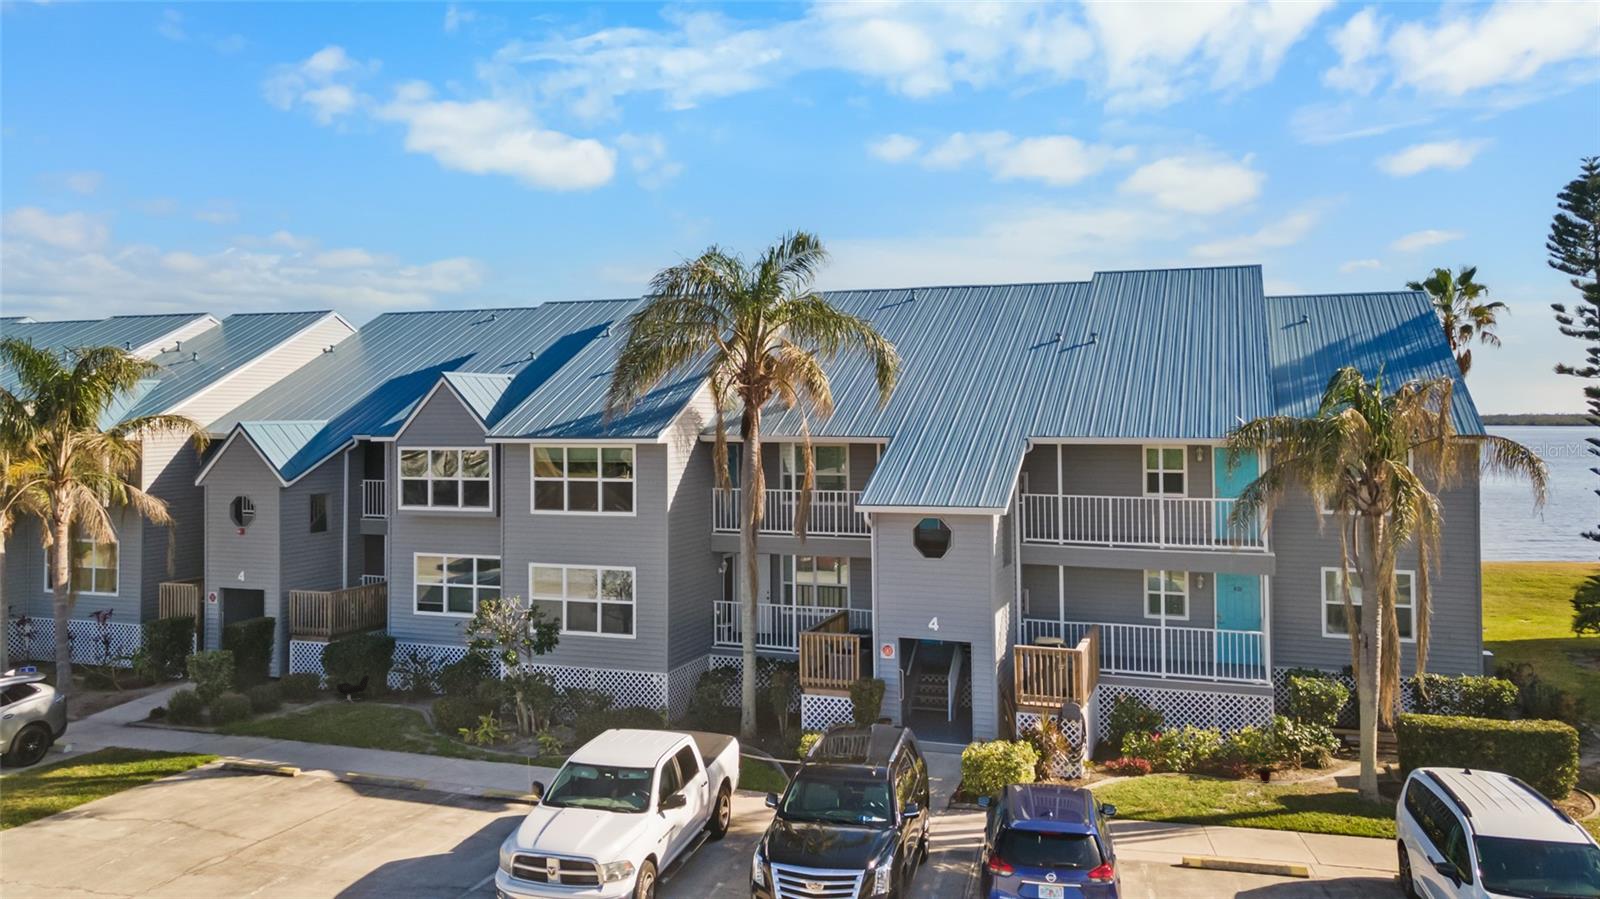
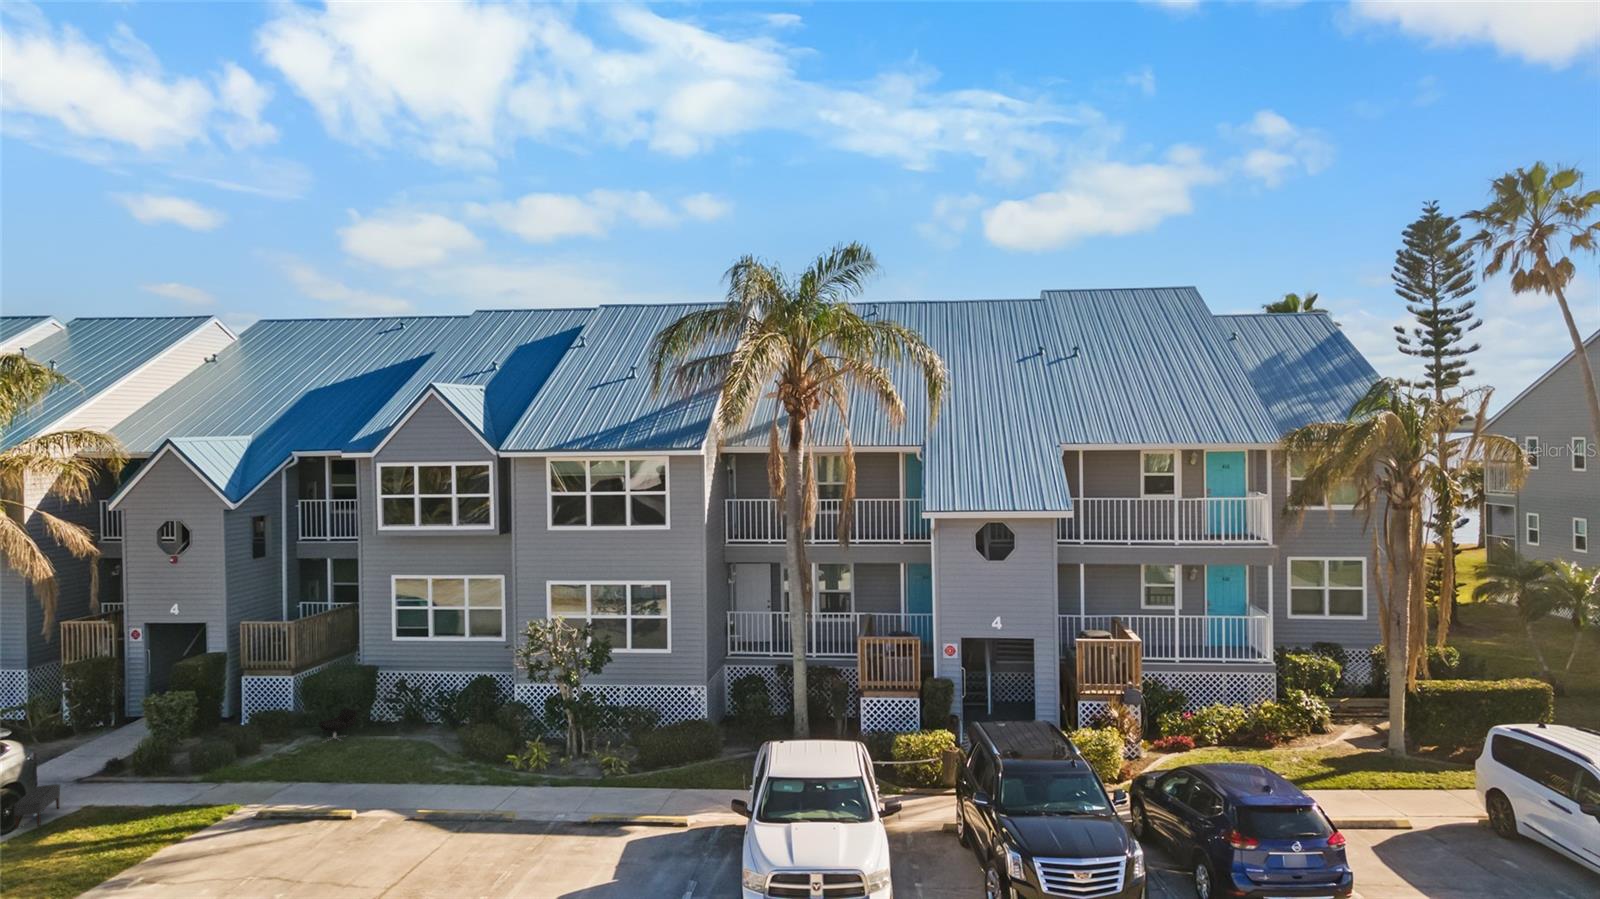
bench: none [46,722,94,757] -> present [14,784,60,828]
potted plant: present [1249,752,1279,783] -> none [1281,721,1309,748]

